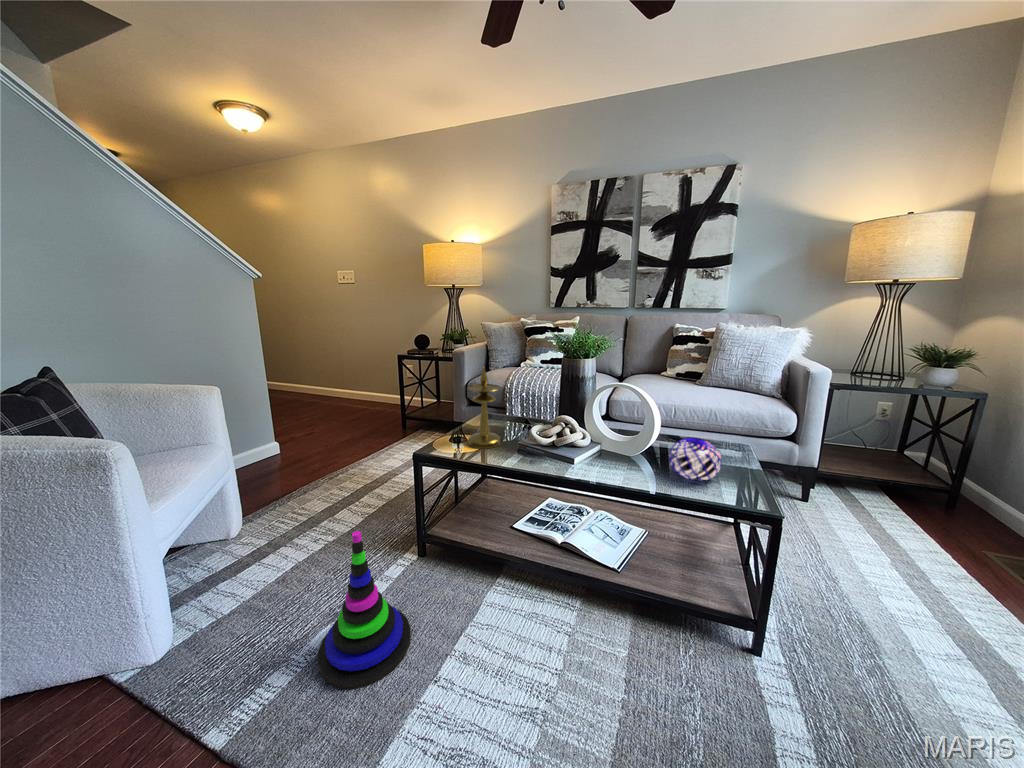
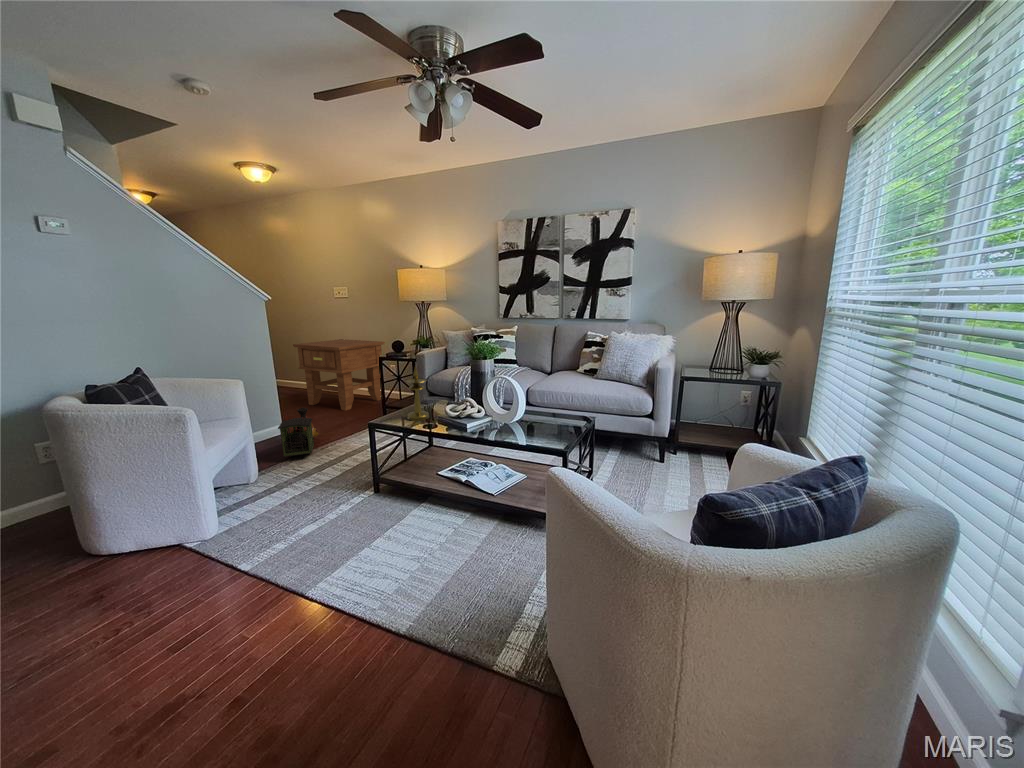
side table: none [289,334,401,421] -> present [293,339,385,411]
toy train: none [271,421,326,493] -> present [278,408,319,457]
decorative orb: present [669,438,722,481] -> none [524,411,554,437]
stacking toy: present [318,531,411,689] -> none [303,462,359,549]

